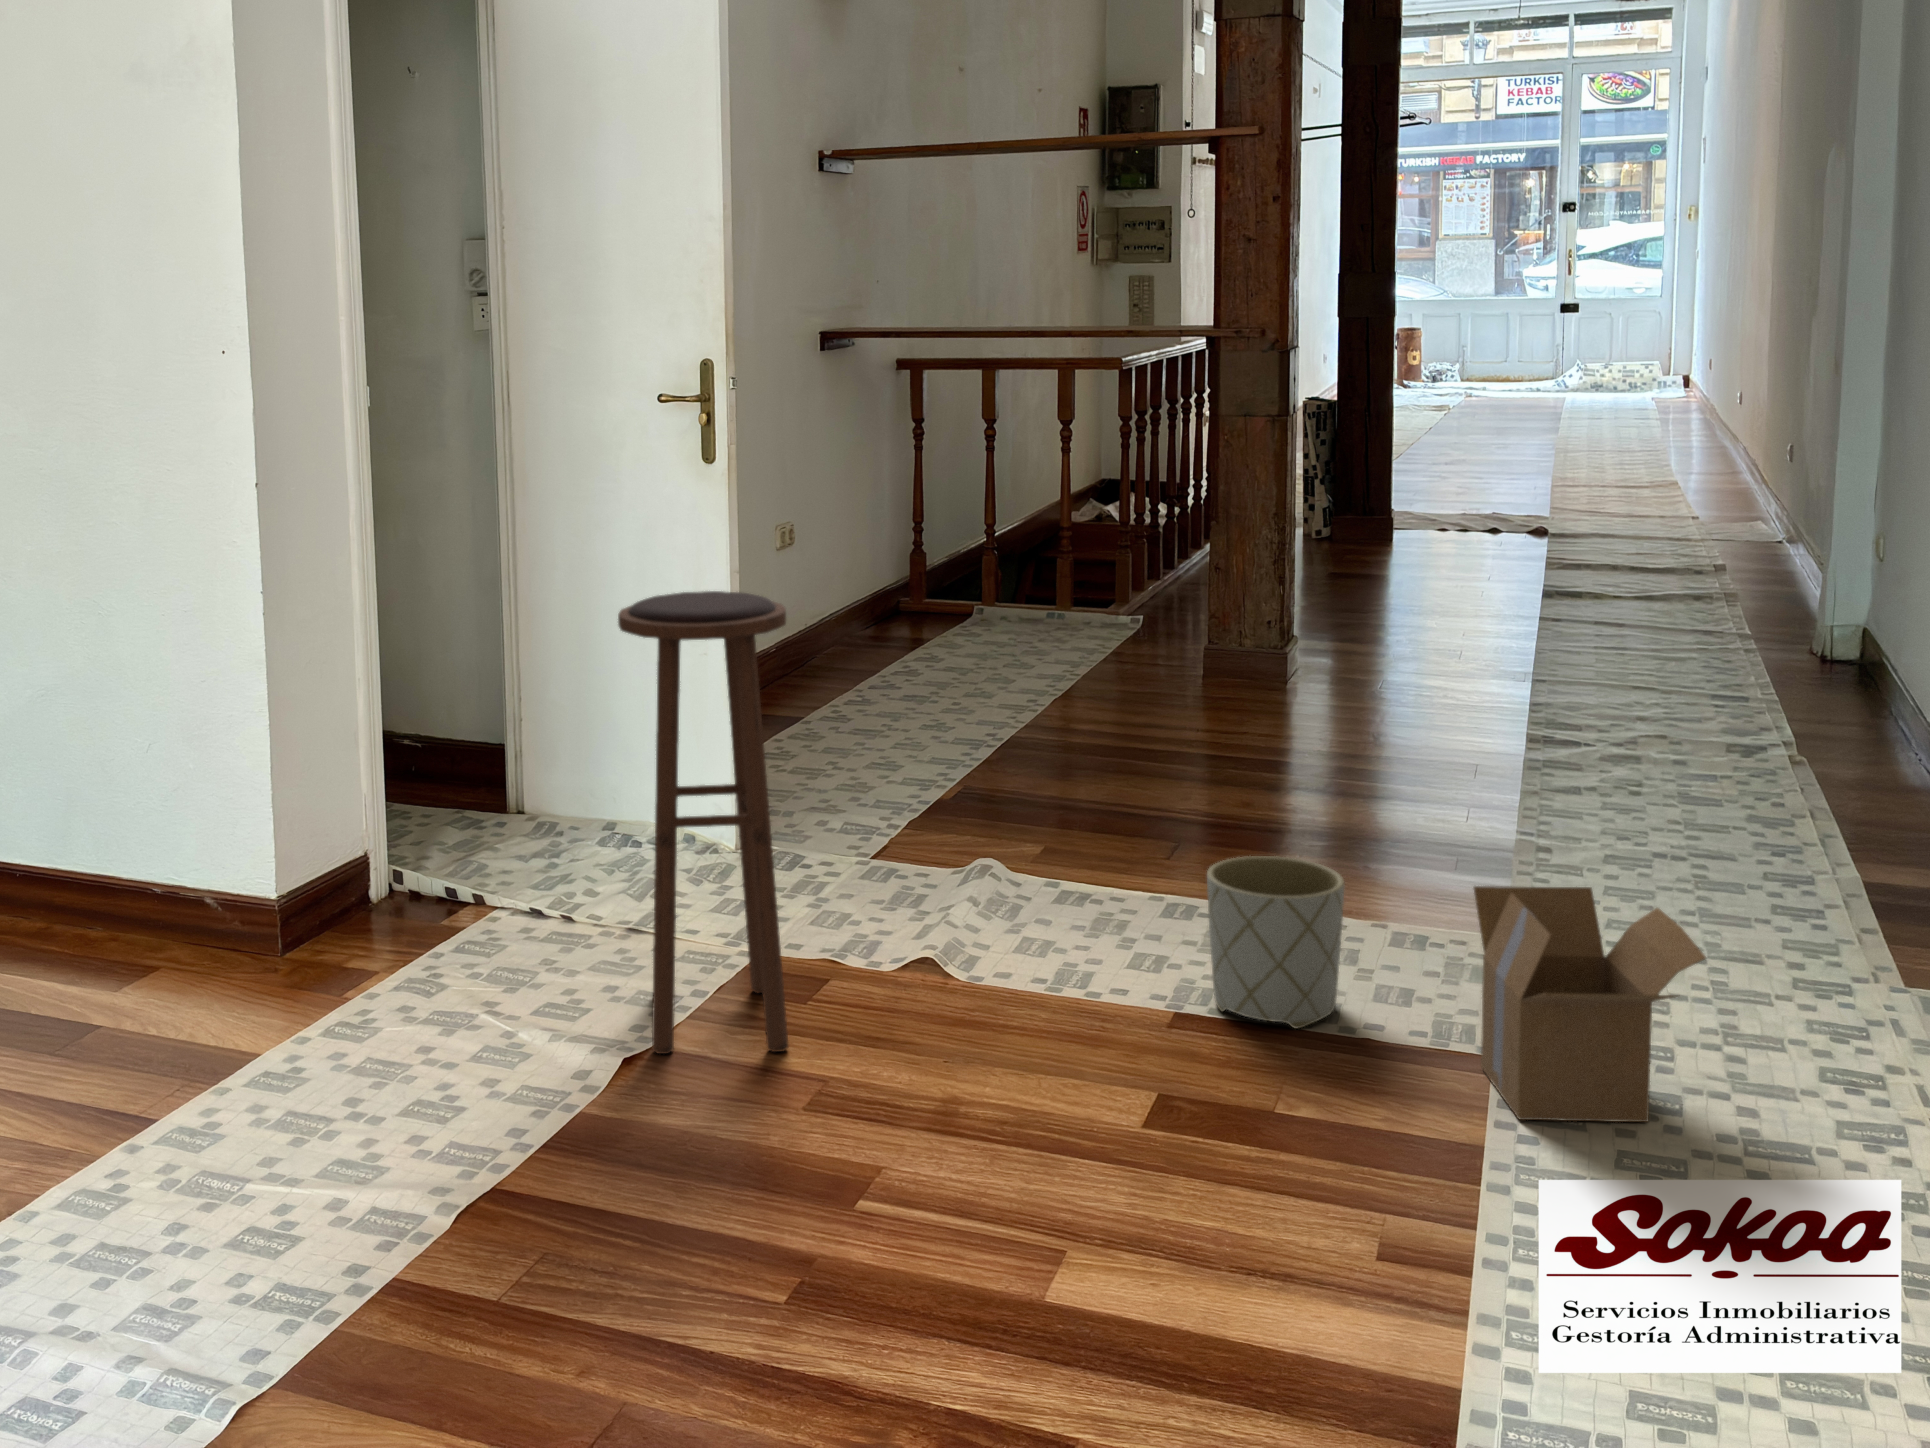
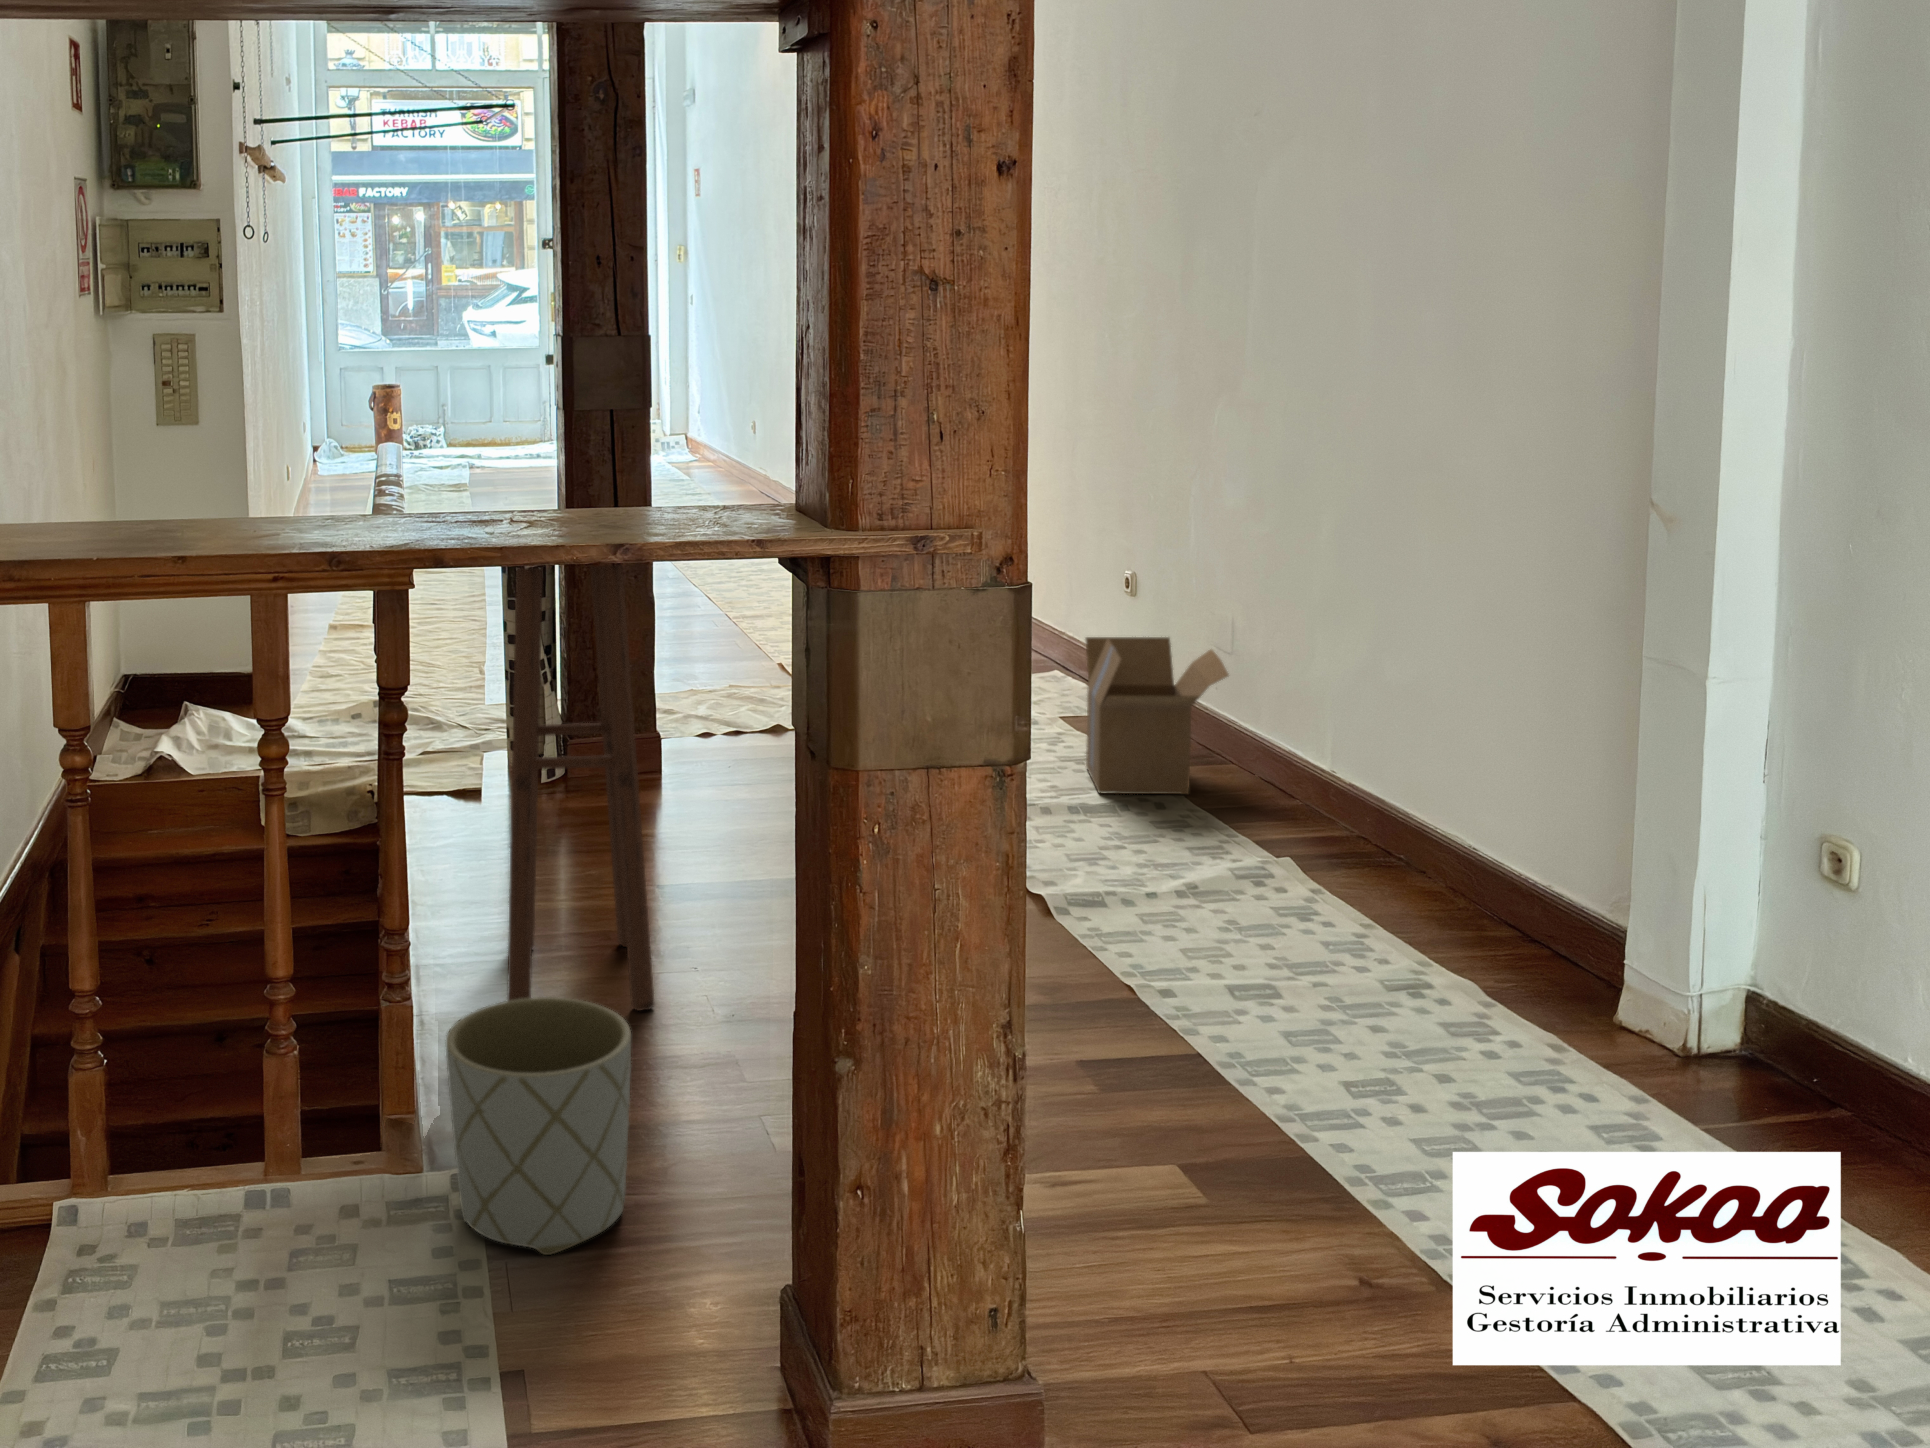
planter: present [1207,856,1345,1028] -> present [446,997,631,1255]
cardboard box: present [1474,886,1706,1122] -> present [1086,637,1229,794]

